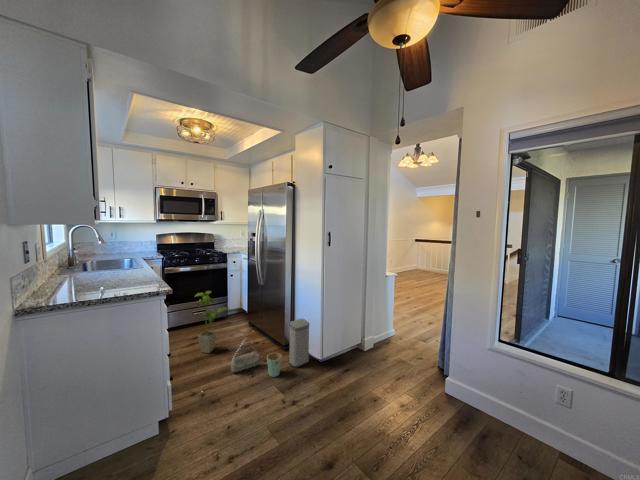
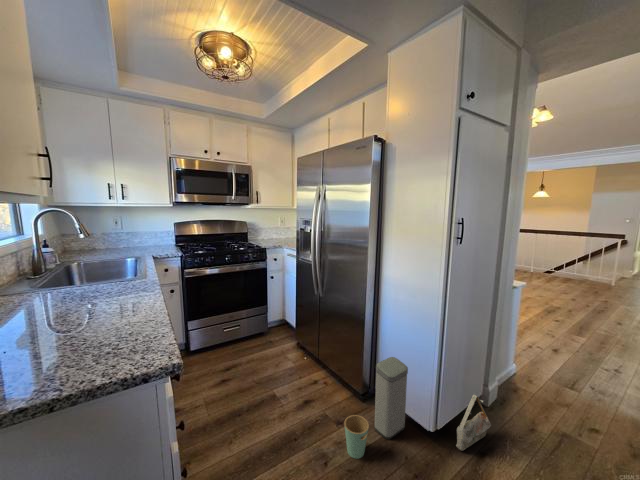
house plant: present [196,291,229,353] -> none [227,308,279,399]
bag: present [231,342,259,372] -> present [456,394,491,451]

